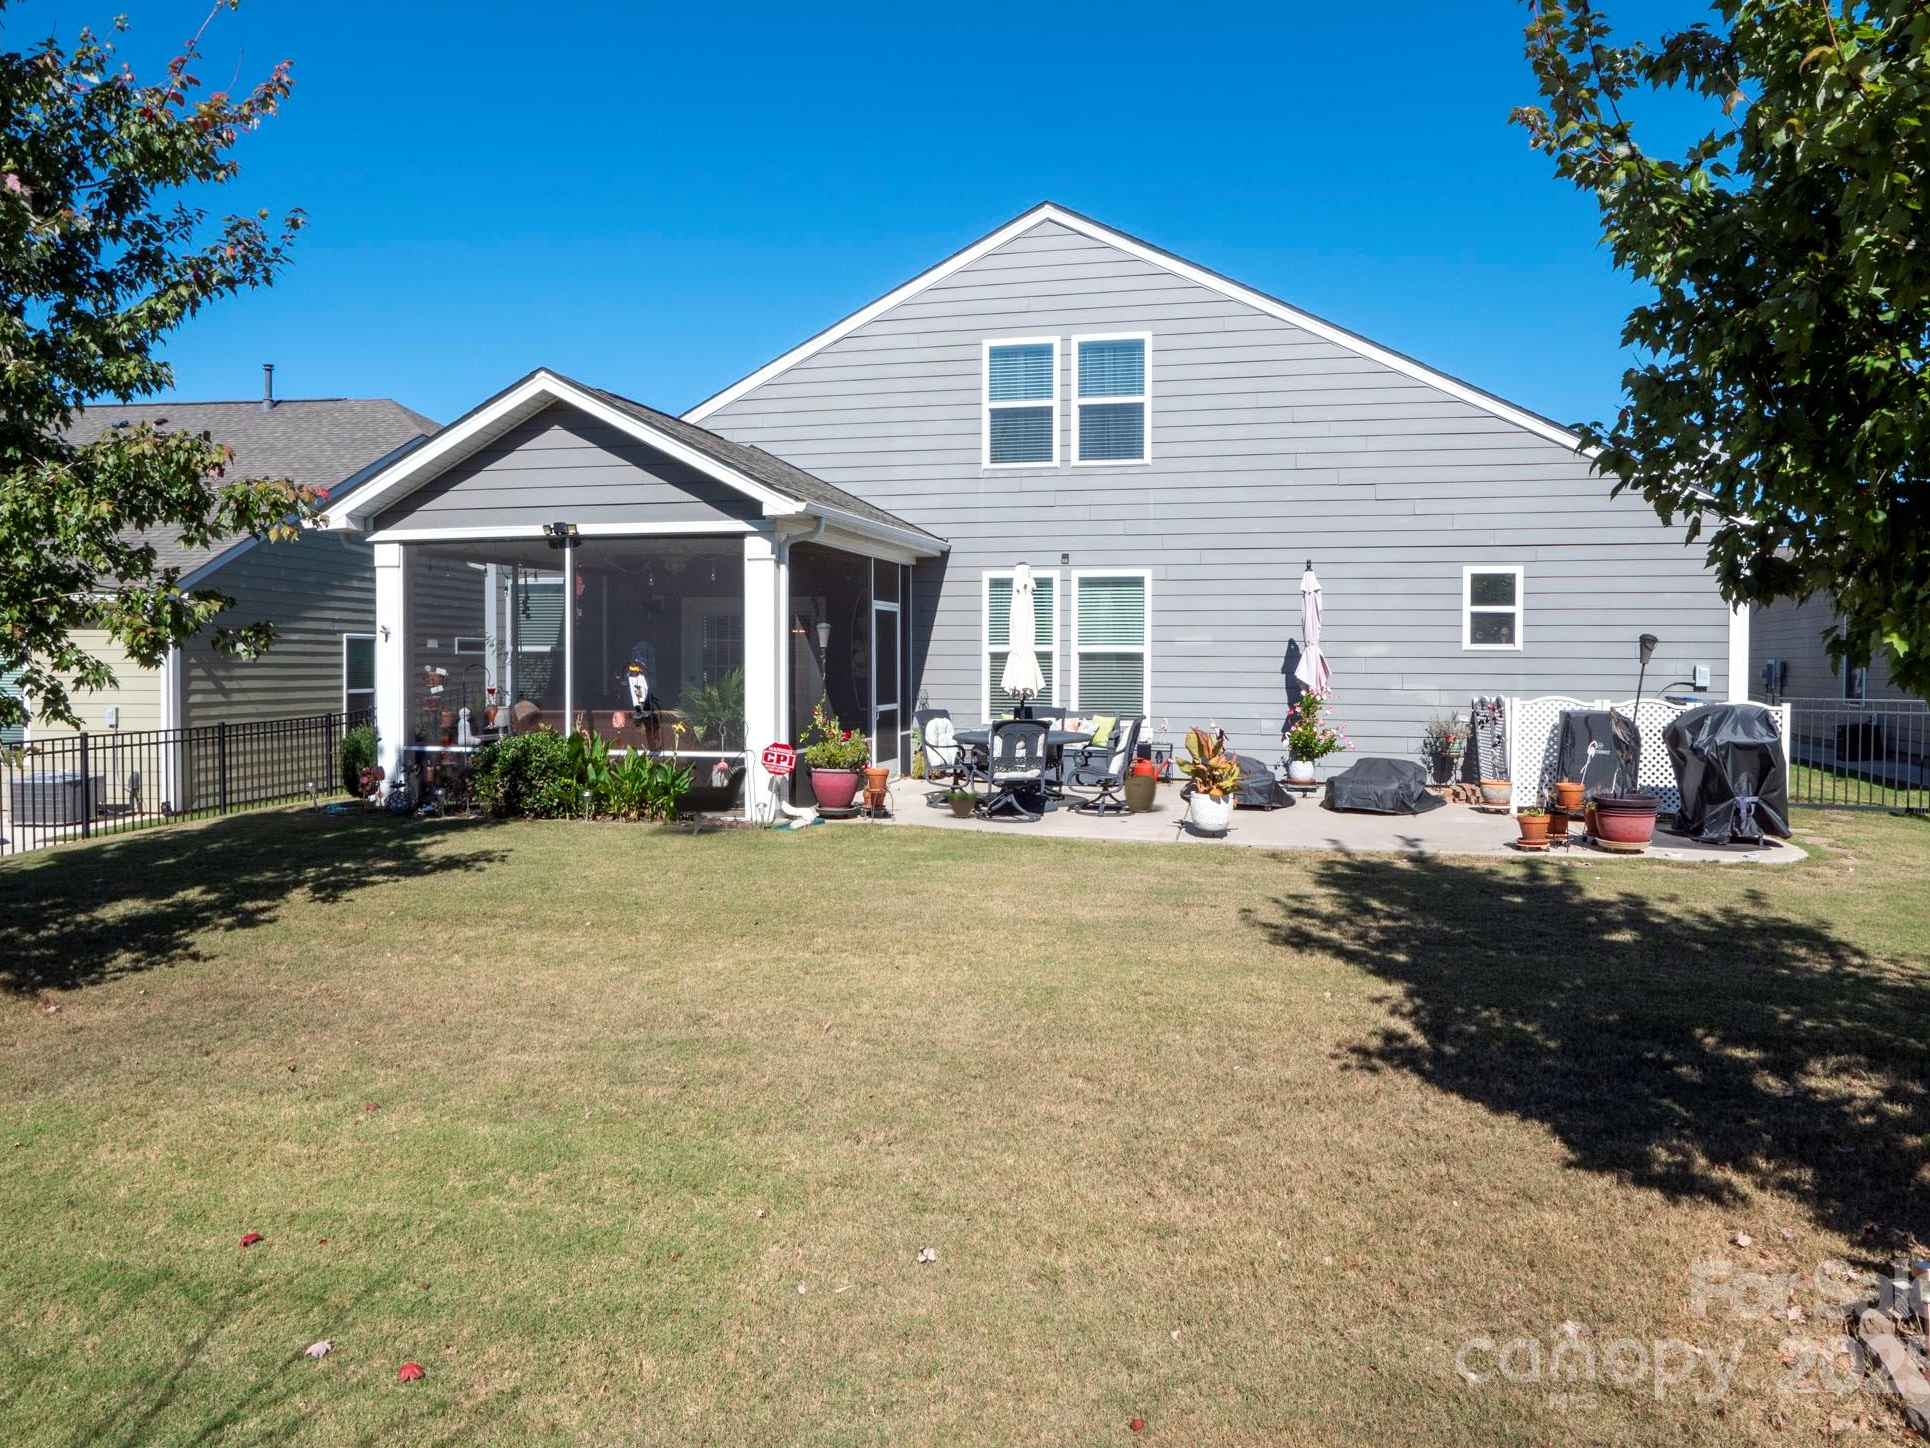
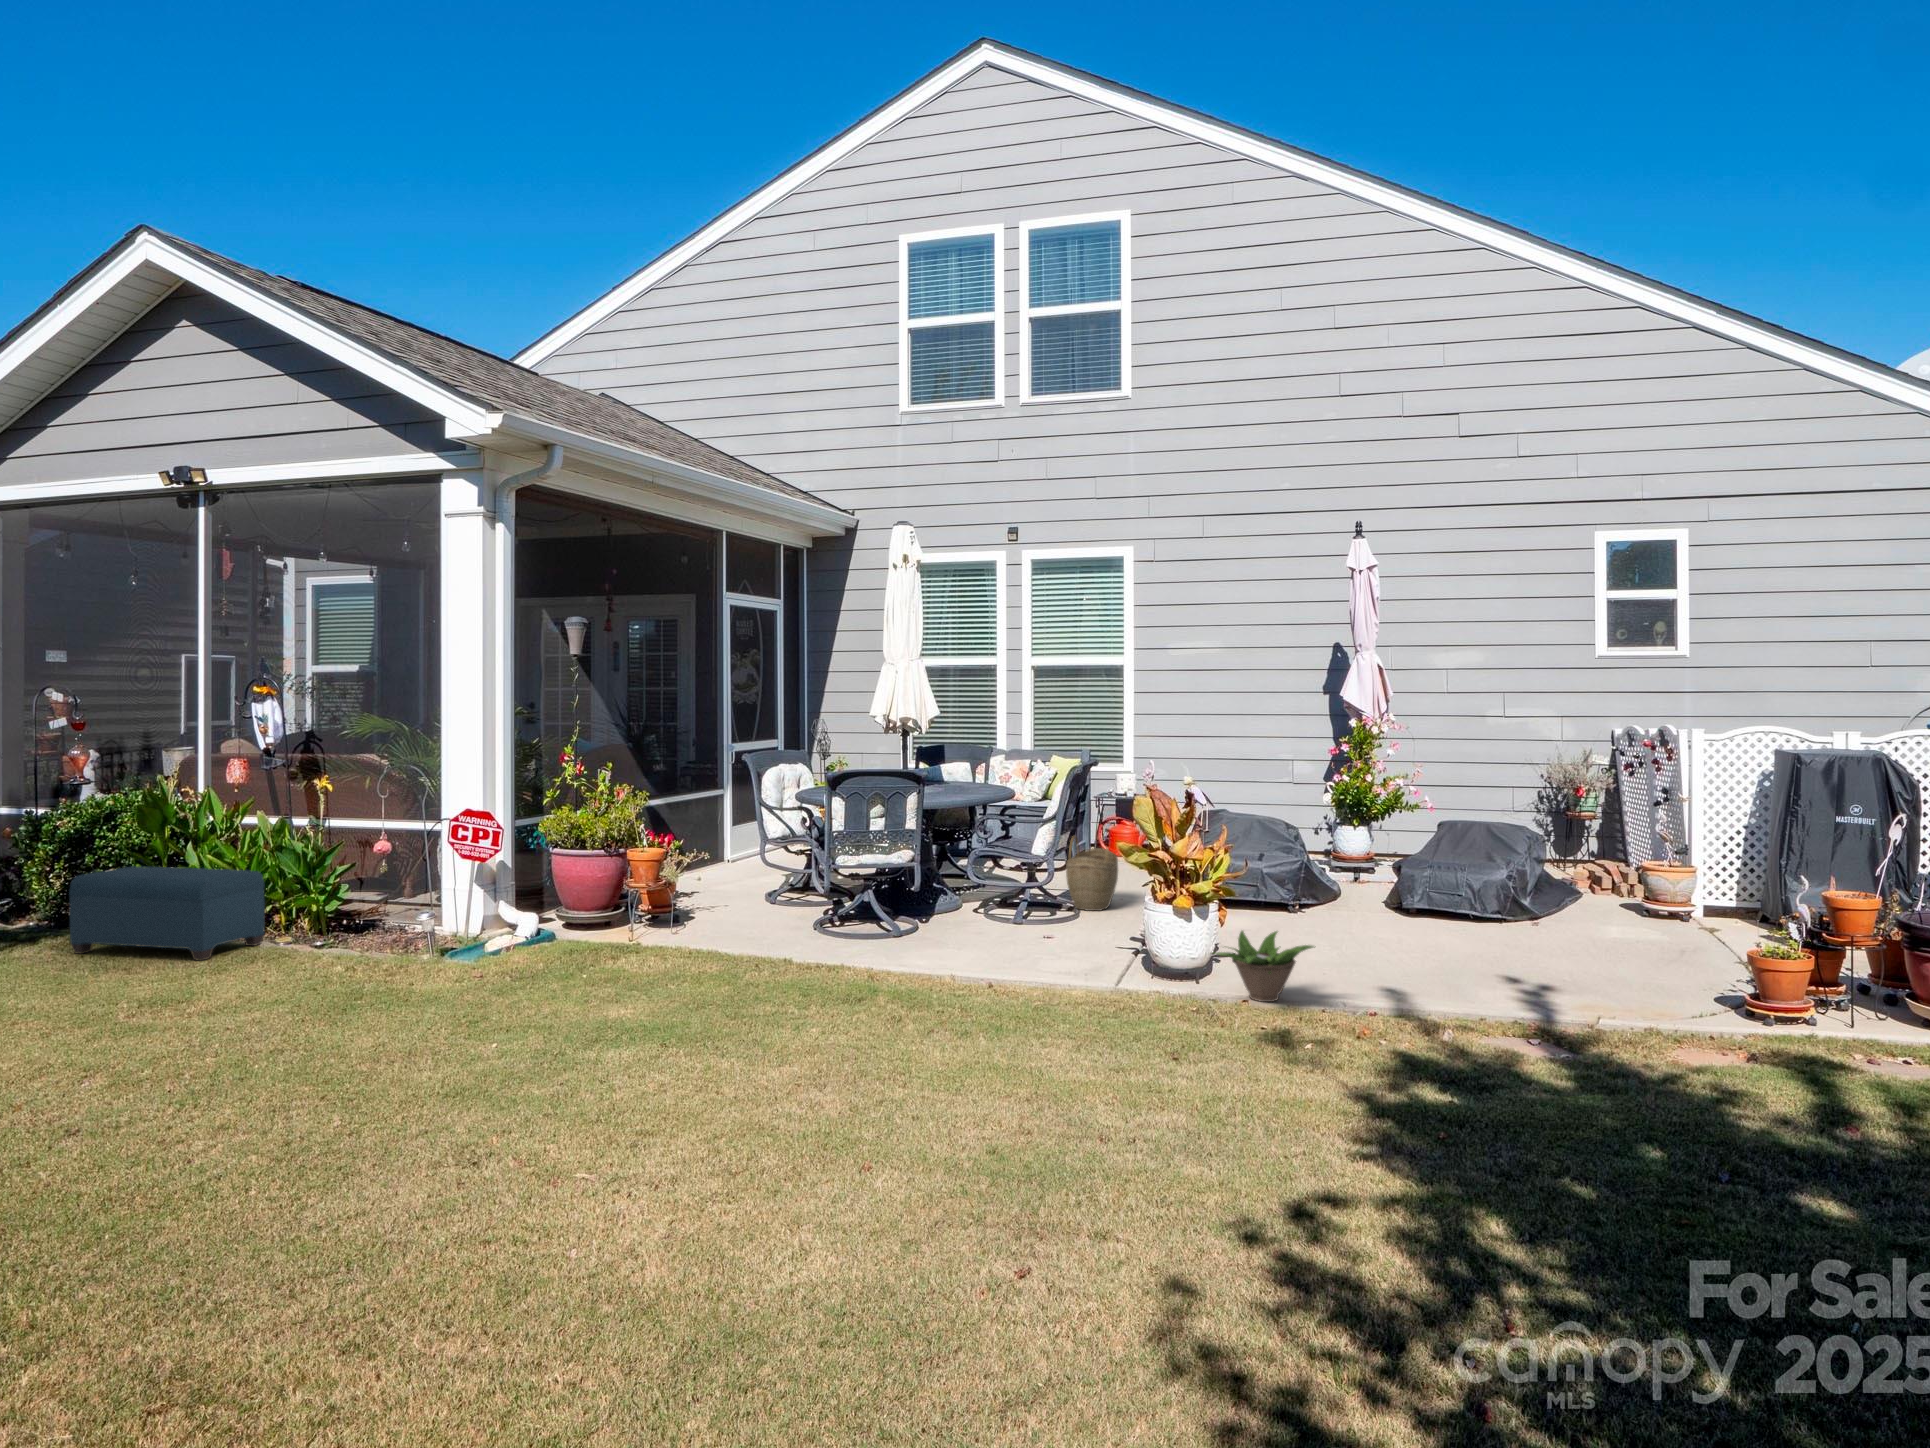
lounge chair: present [673,767,747,835] -> none [284,844,440,963]
bench: none [522,781,636,835] -> present [69,866,265,961]
decorative plant: present [943,789,980,818] -> present [1214,931,1315,1002]

